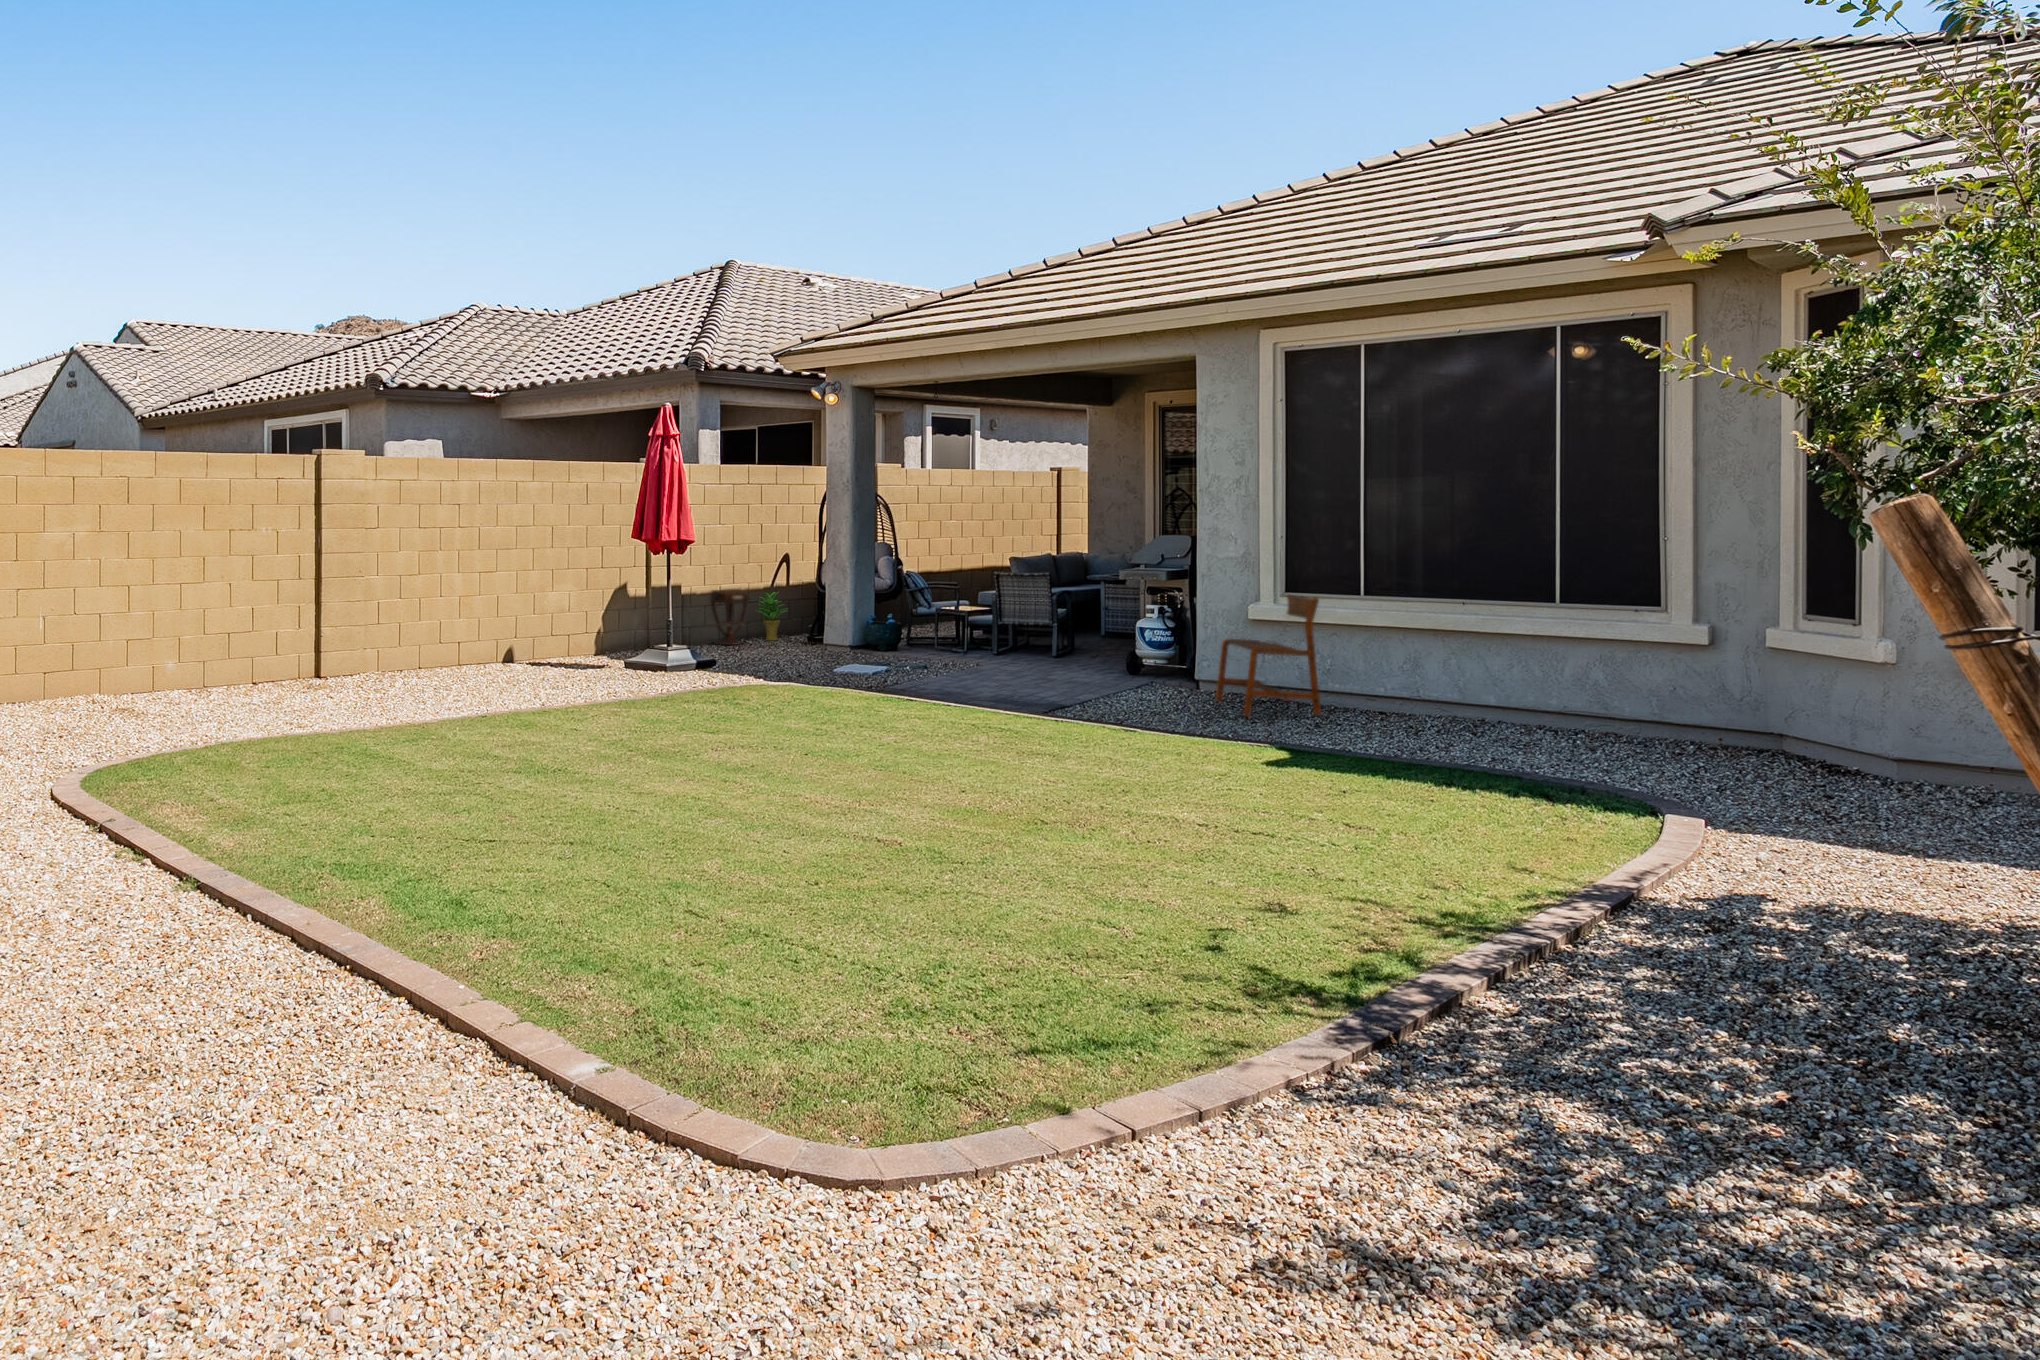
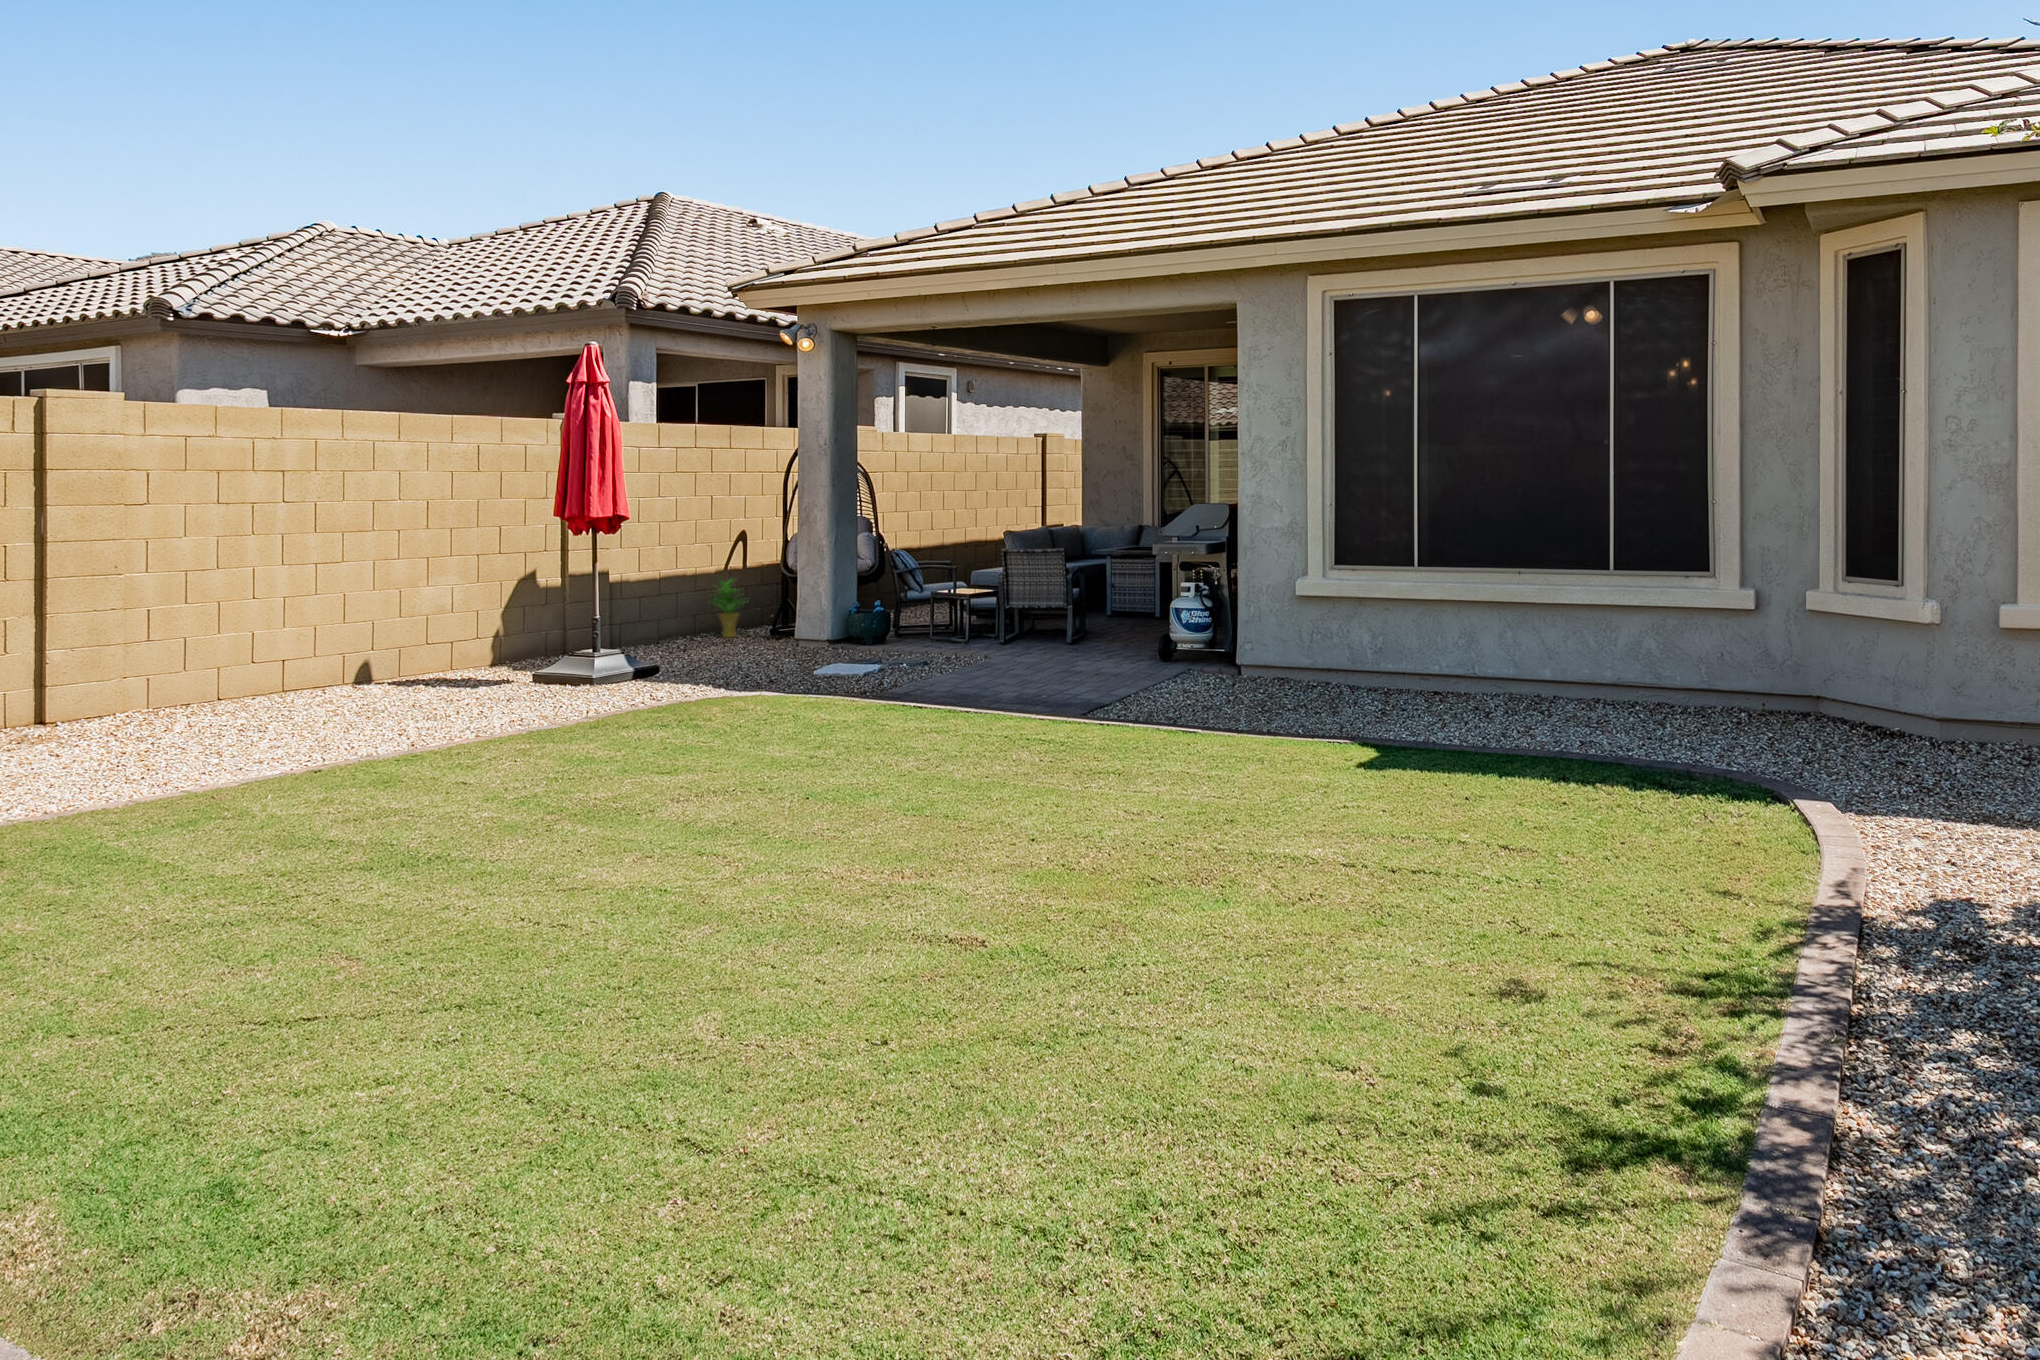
side table: present [711,589,748,645] -> none [648,576,699,645]
bench: present [1216,595,1321,716] -> none [1270,570,1390,711]

